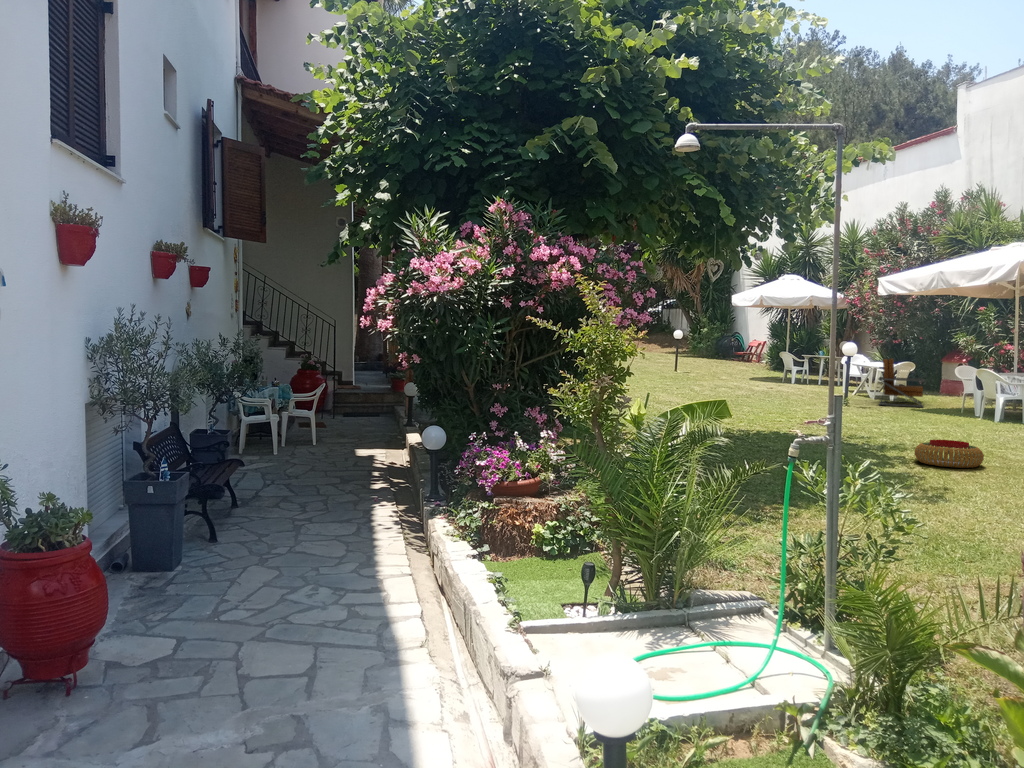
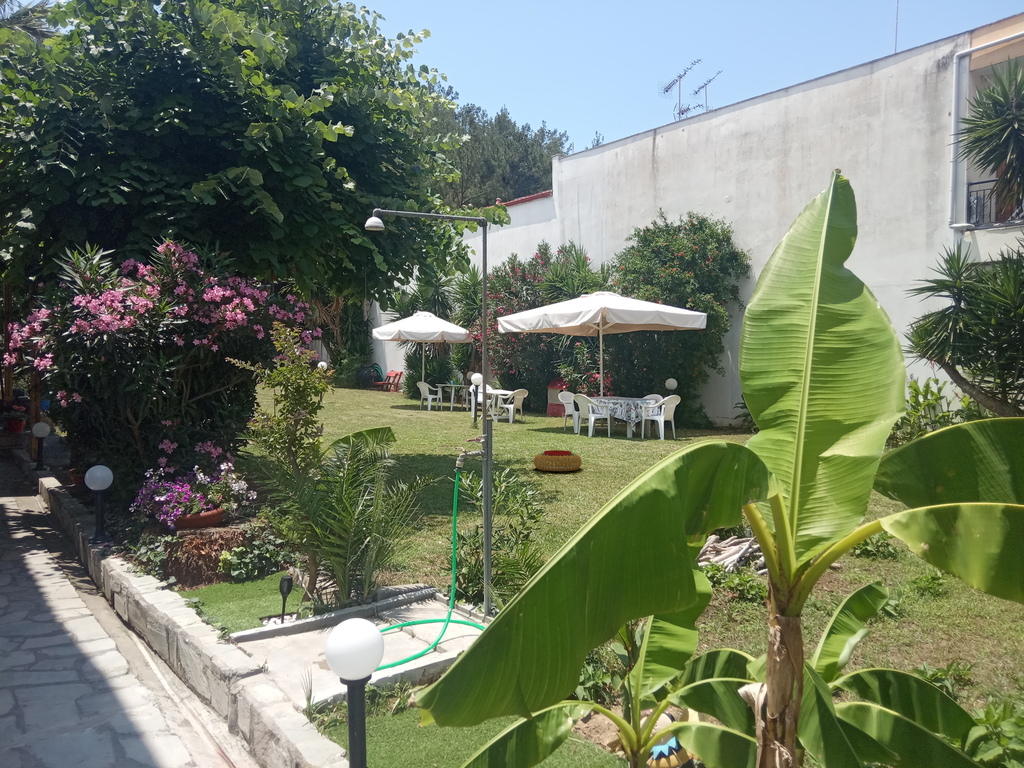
lounge chair: present [878,359,925,407] -> none [501,386,536,425]

